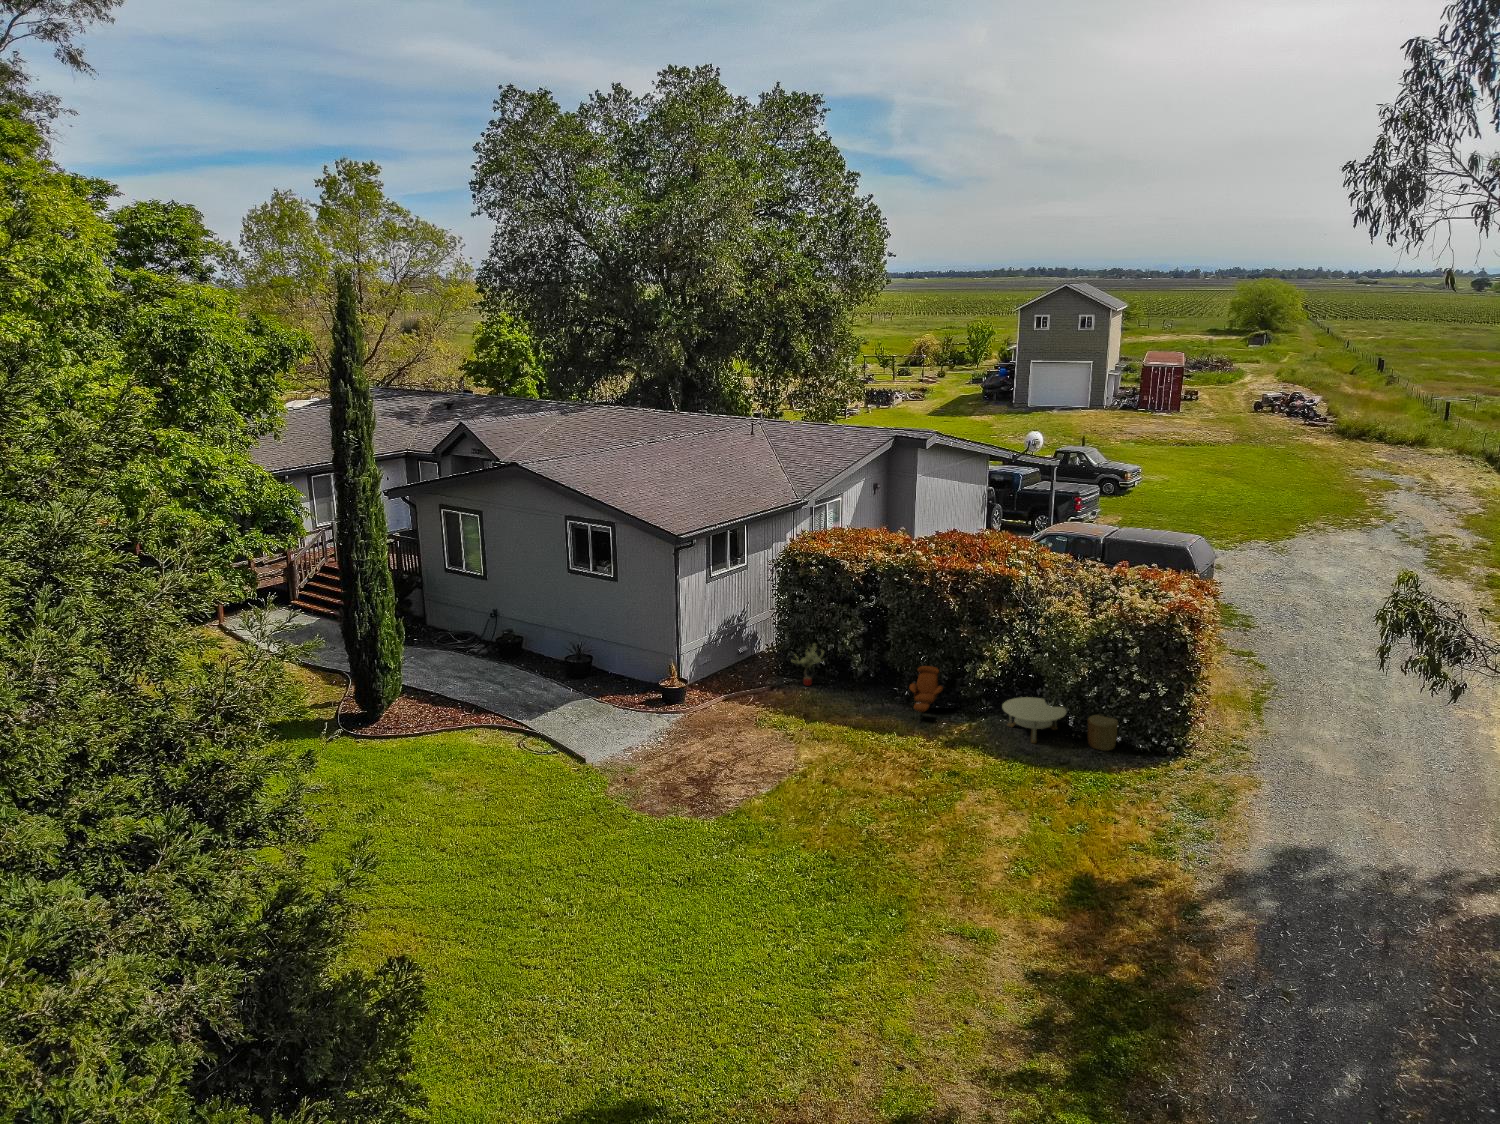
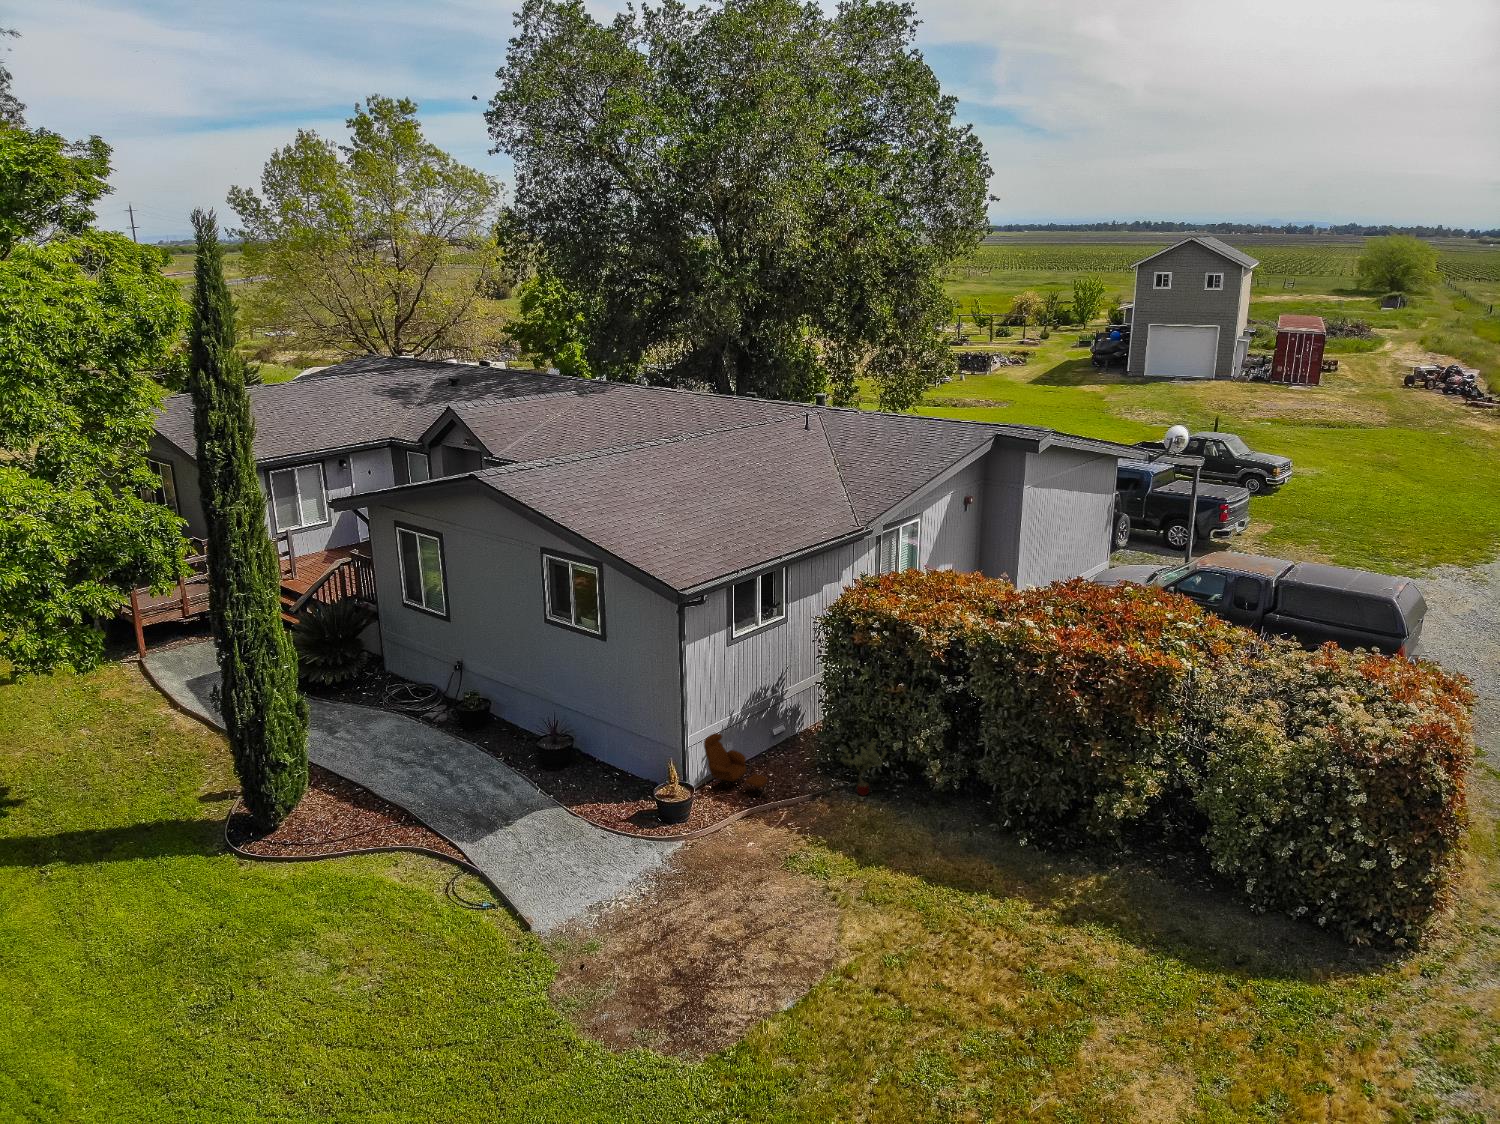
lounge chair: present [910,666,943,718] -> present [704,733,767,797]
round table: present [1002,697,1066,744] -> none [1151,851,1254,936]
woven basket: present [1088,715,1118,751] -> none [1289,898,1342,960]

